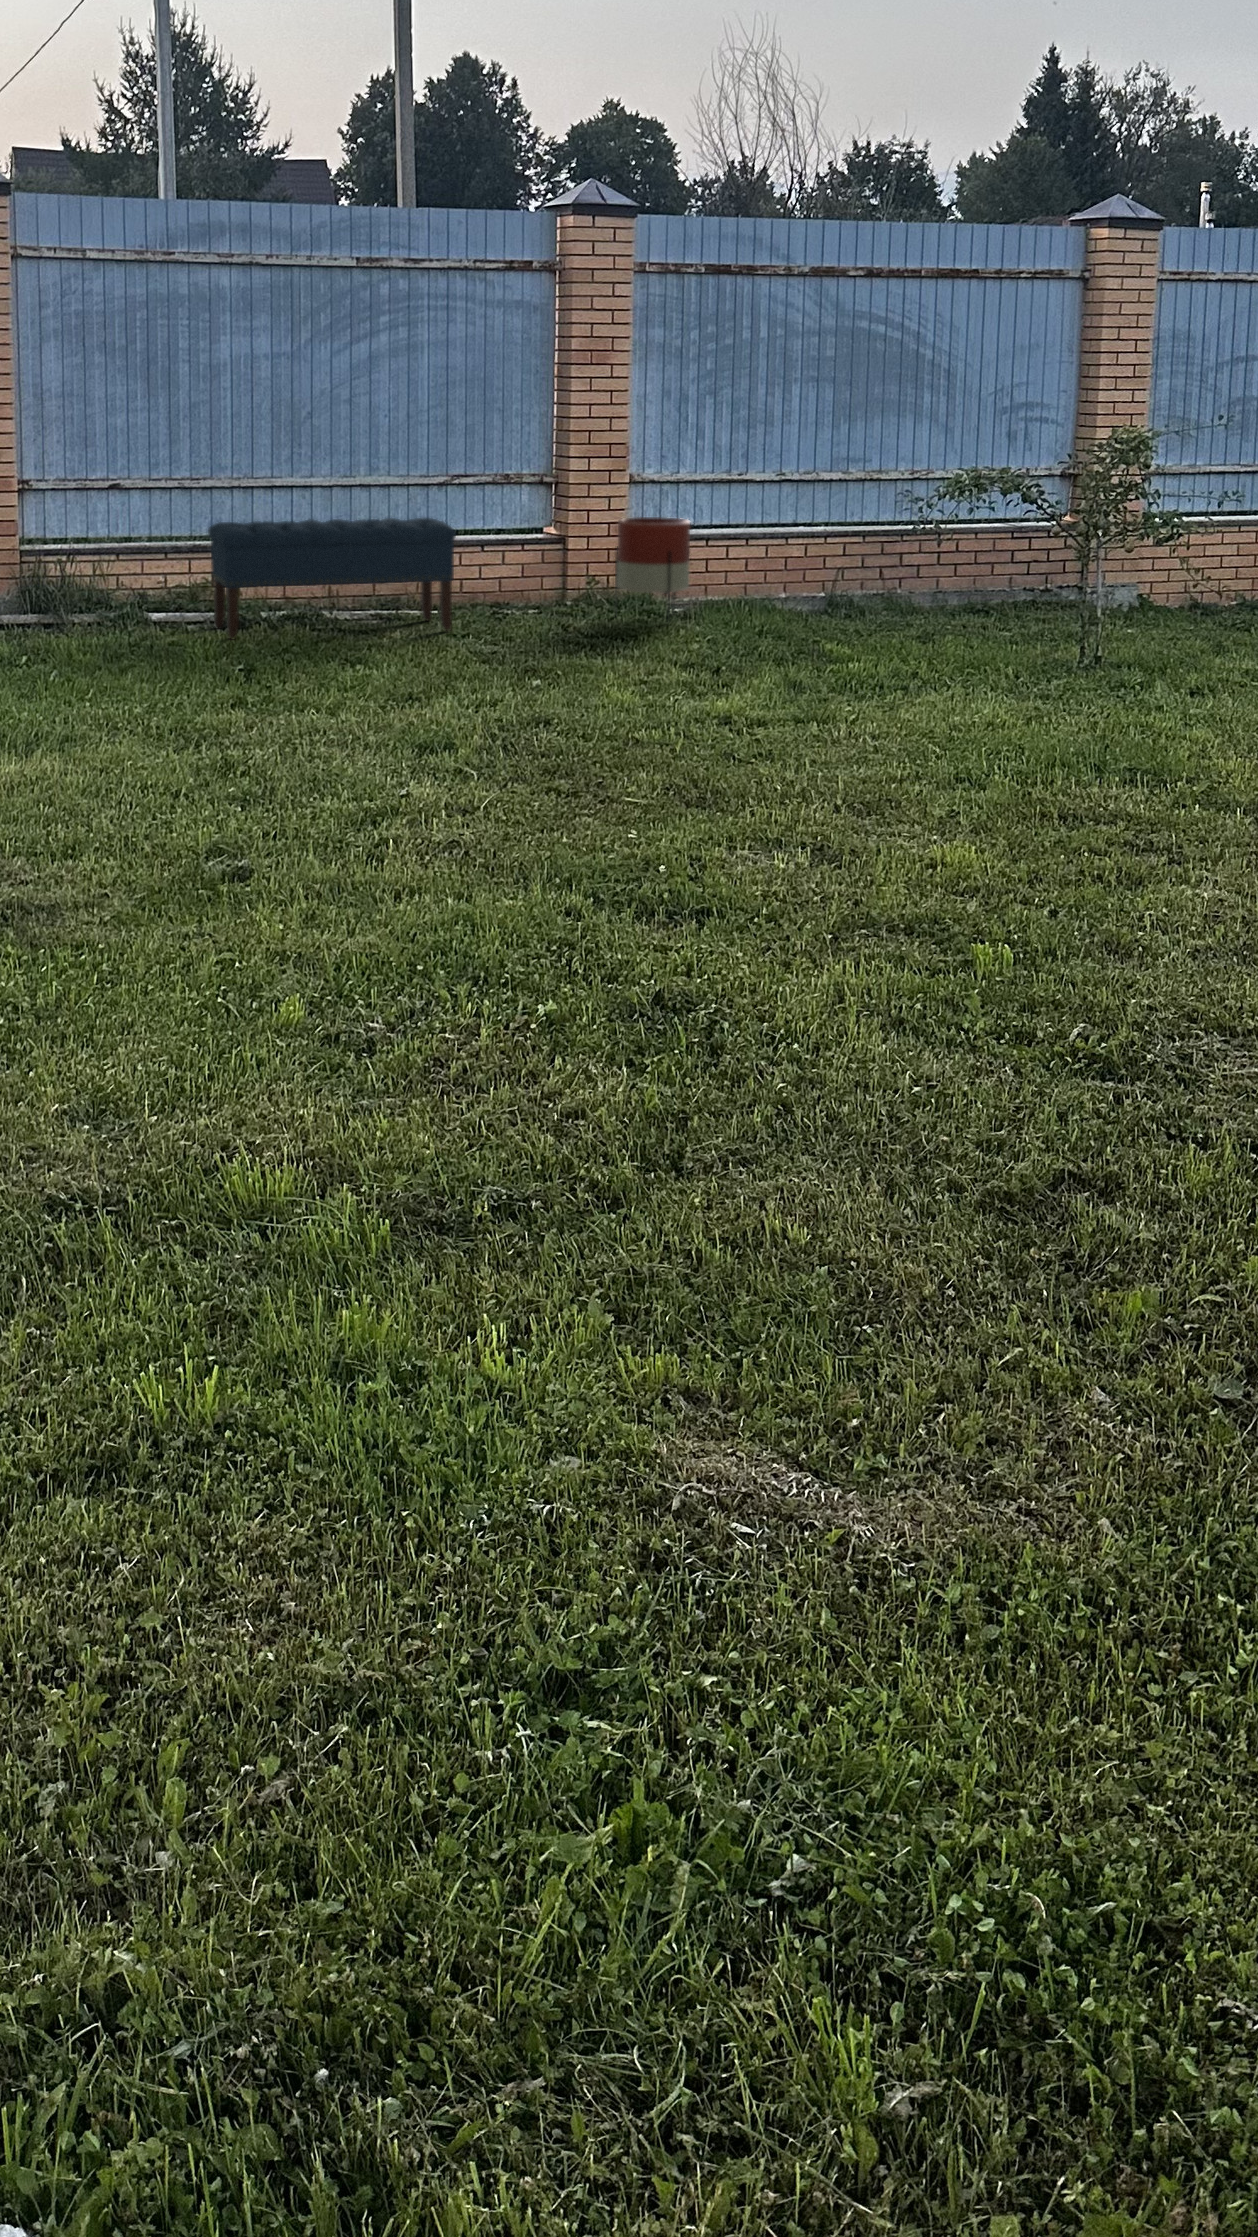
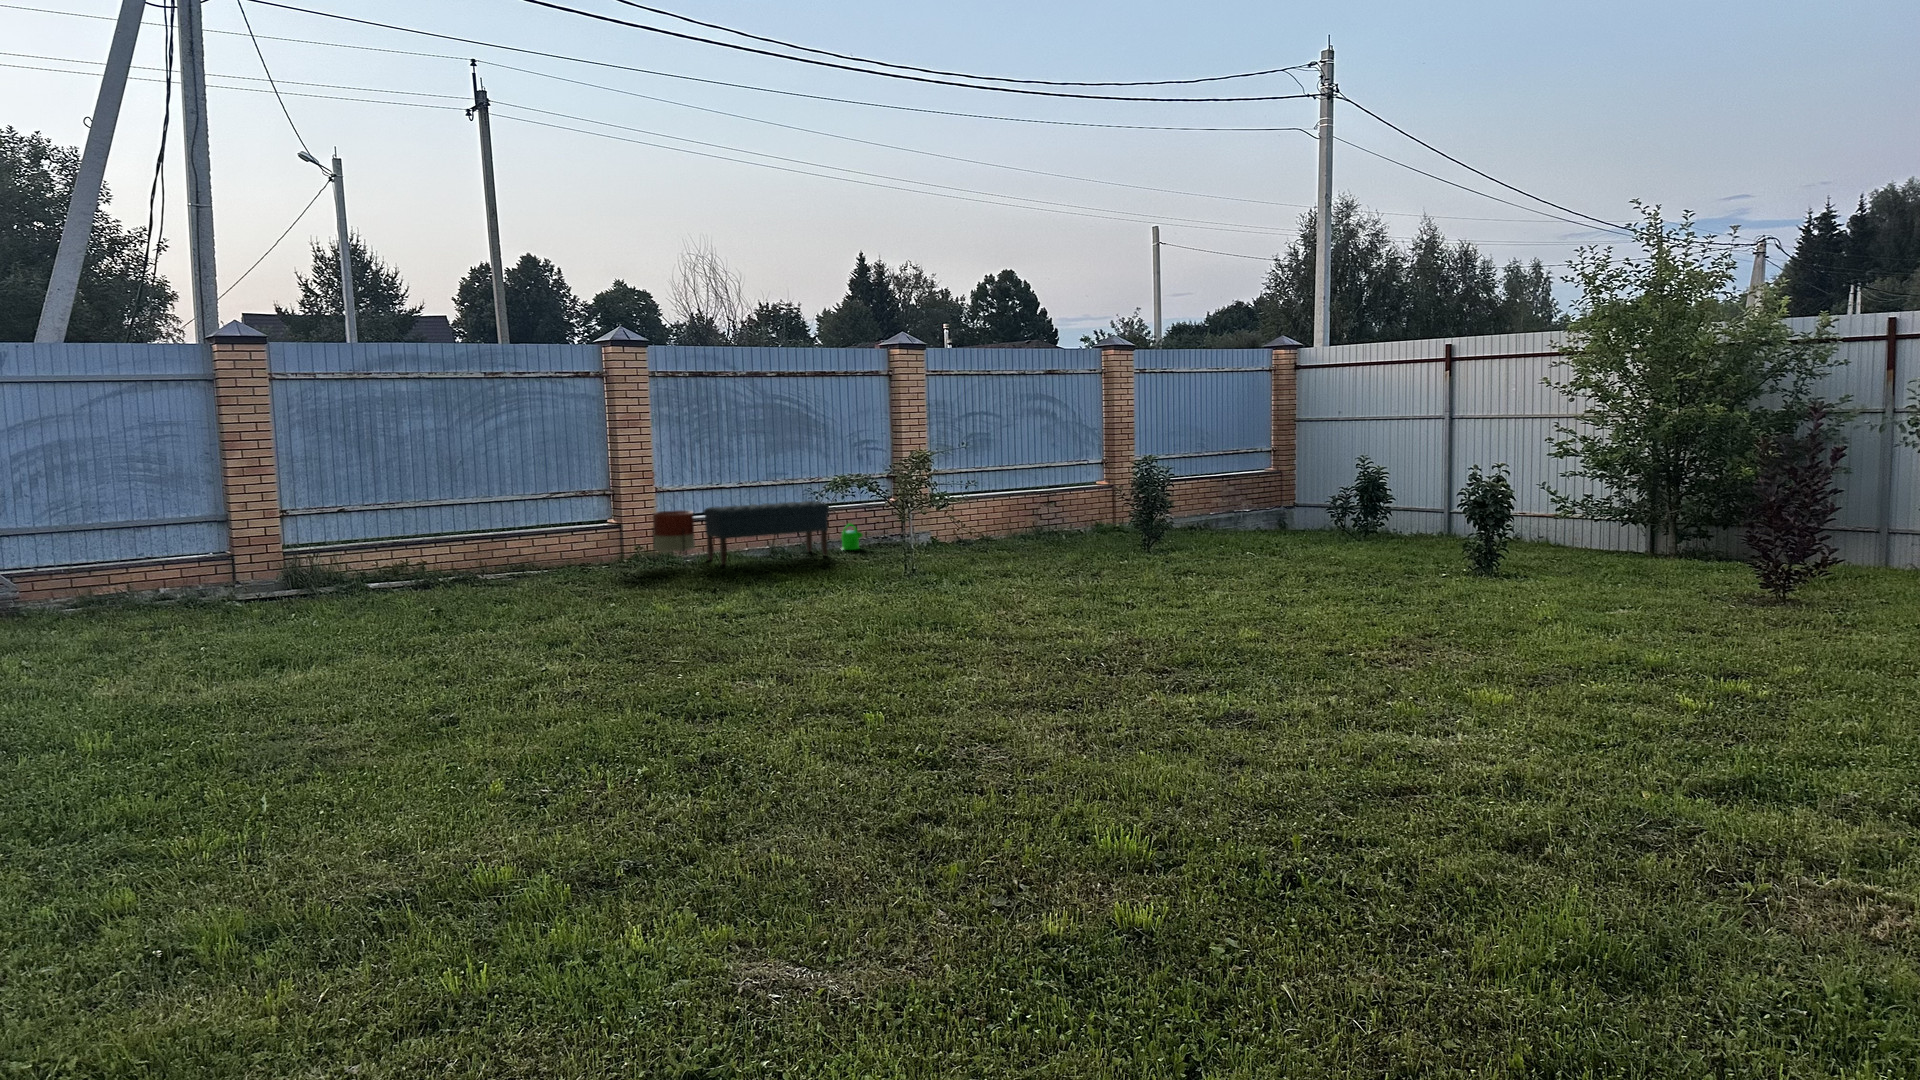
bench: present [208,518,456,640] -> present [703,501,828,565]
watering can: none [961,558,1006,609] -> present [841,523,863,550]

